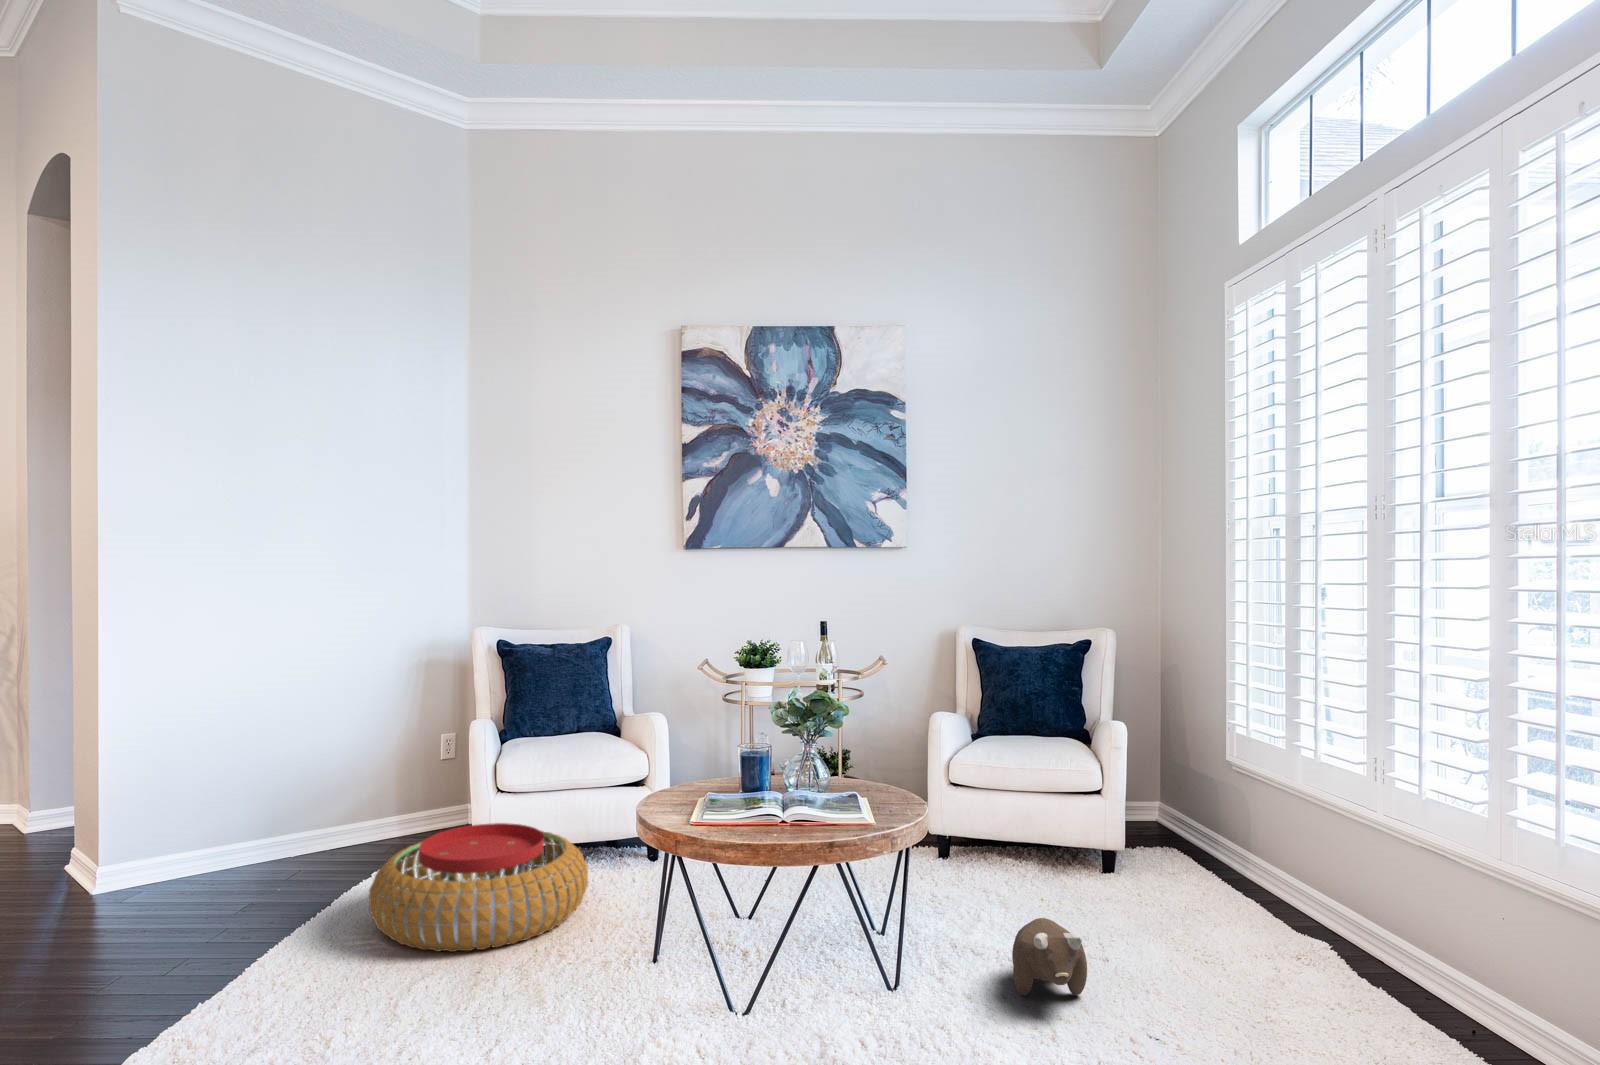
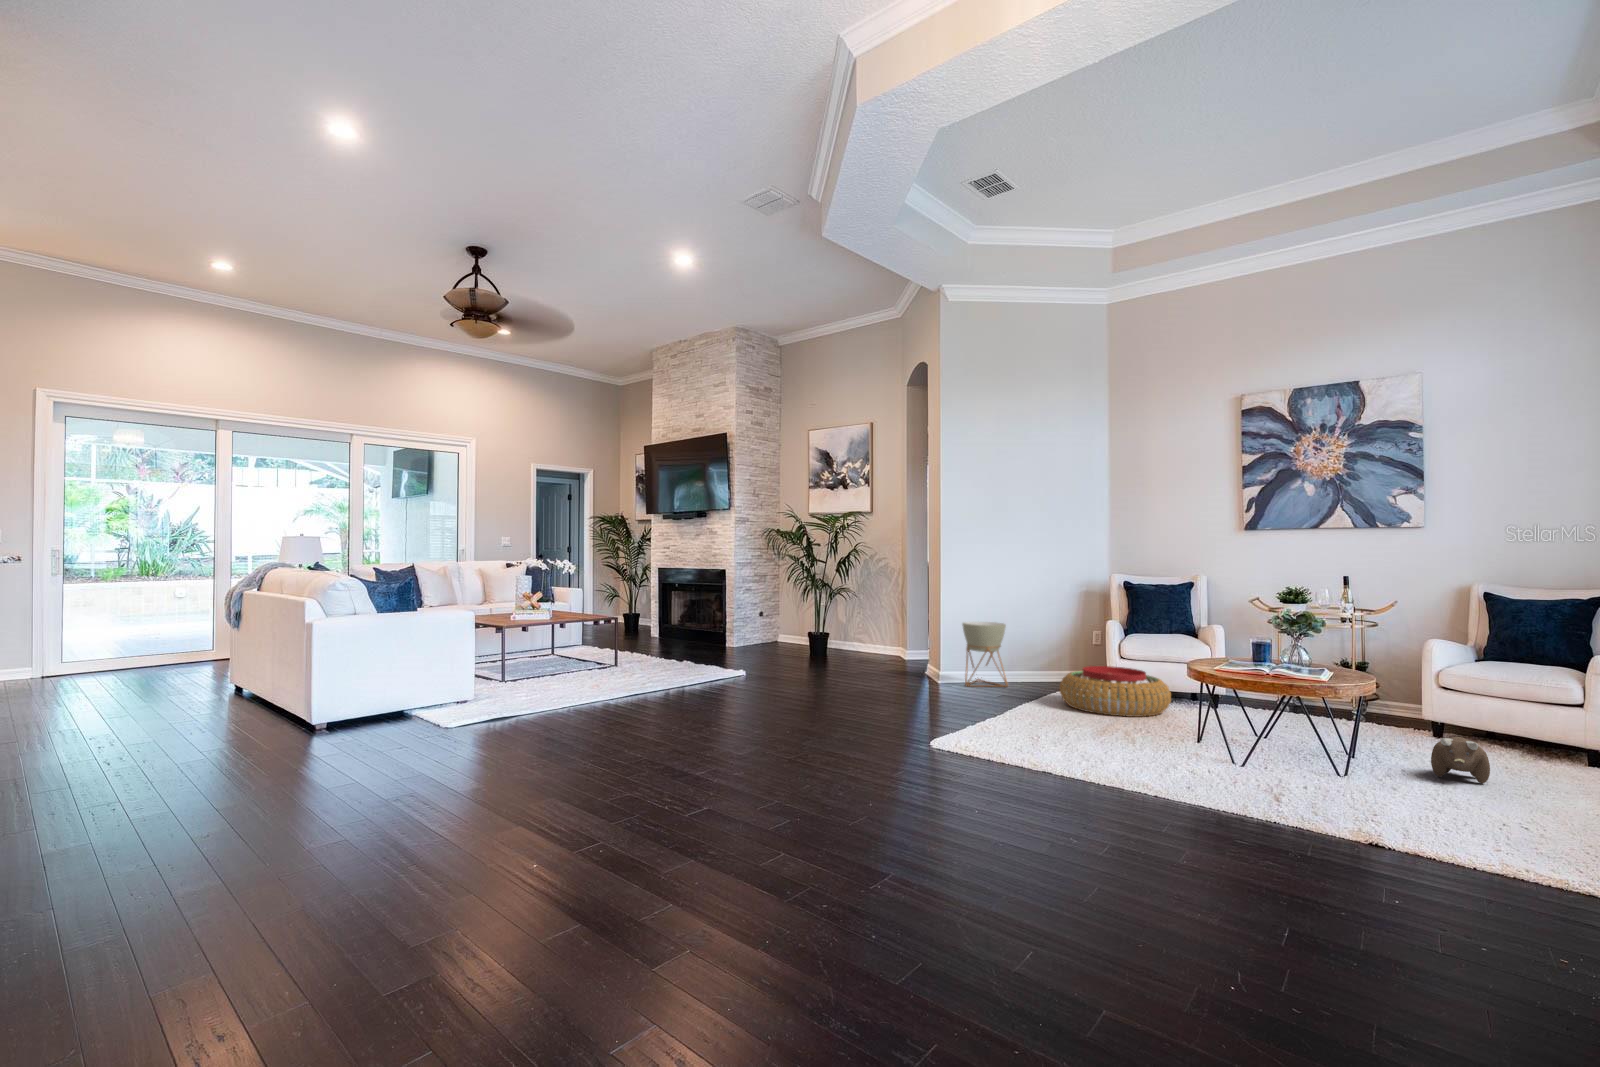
planter: none [147,744,261,906] -> present [962,622,1008,687]

